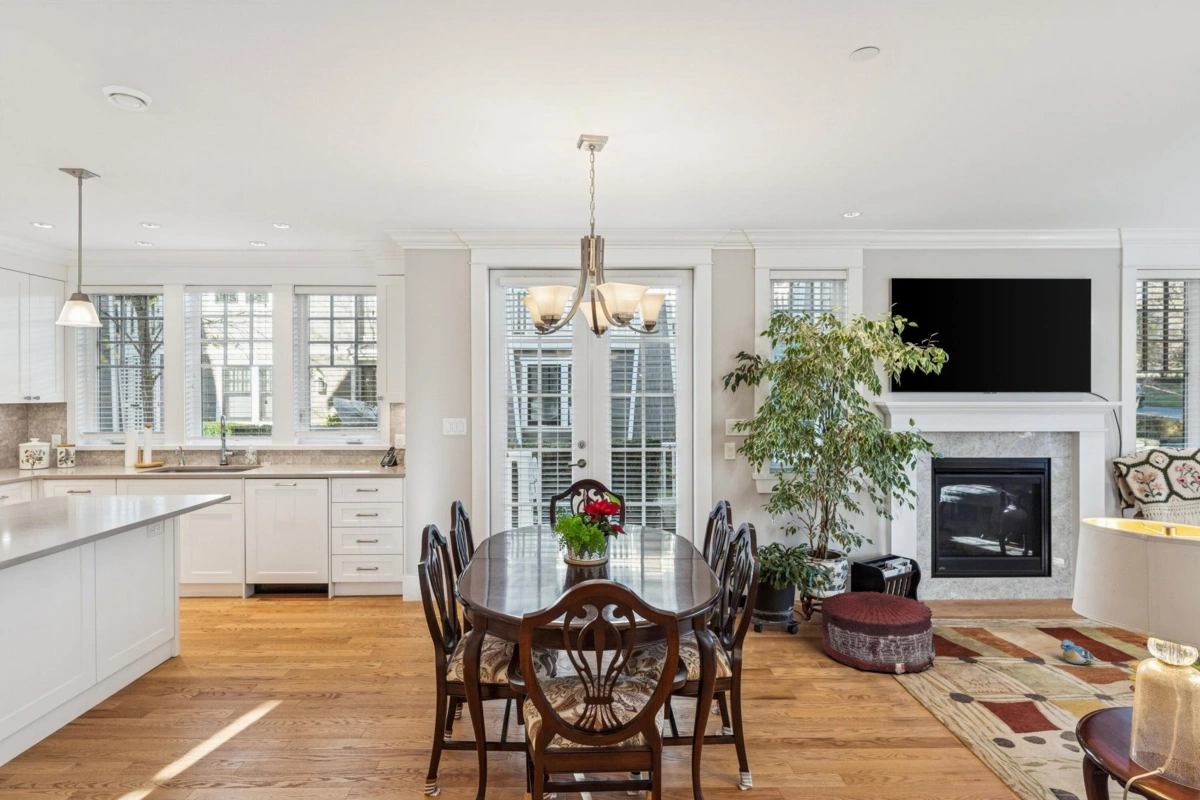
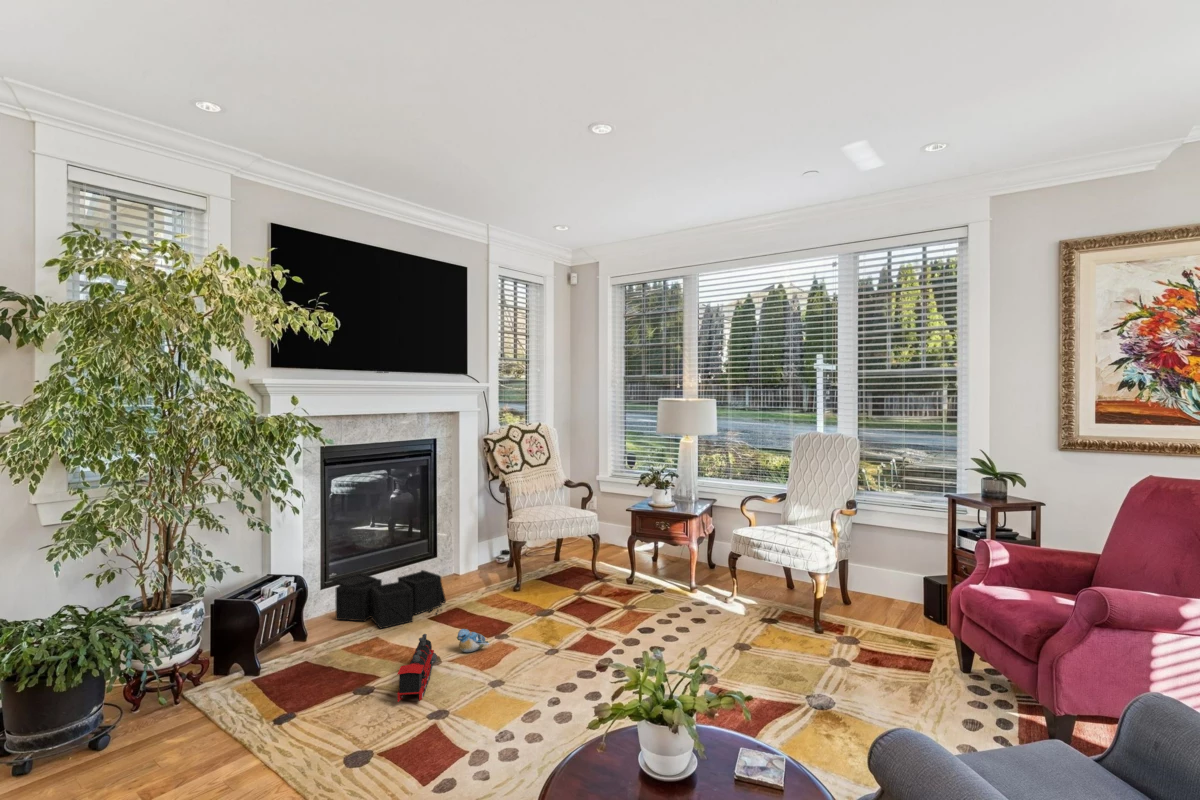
storage bin: none [943,573,1058,627] -> present [332,570,446,628]
pouf: present [821,591,935,674] -> none [148,633,327,775]
toy train: none [994,632,1038,680] -> present [397,634,437,702]

